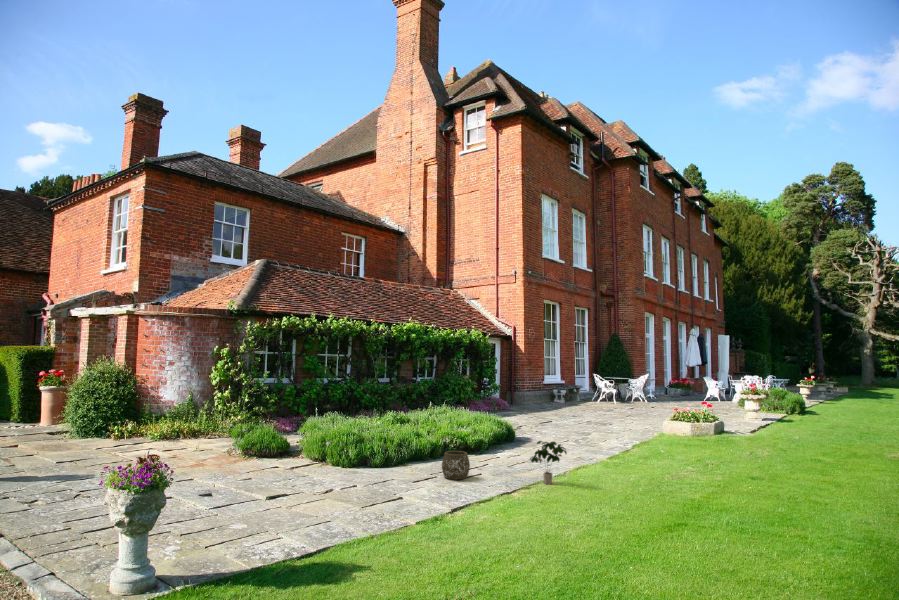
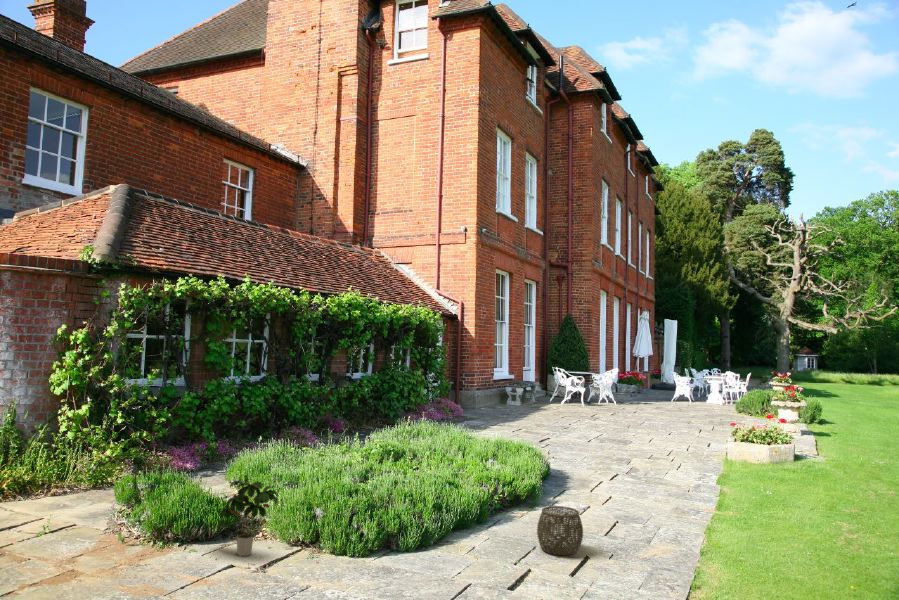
potted plant: present [530,441,567,484] -> present [218,480,278,556]

